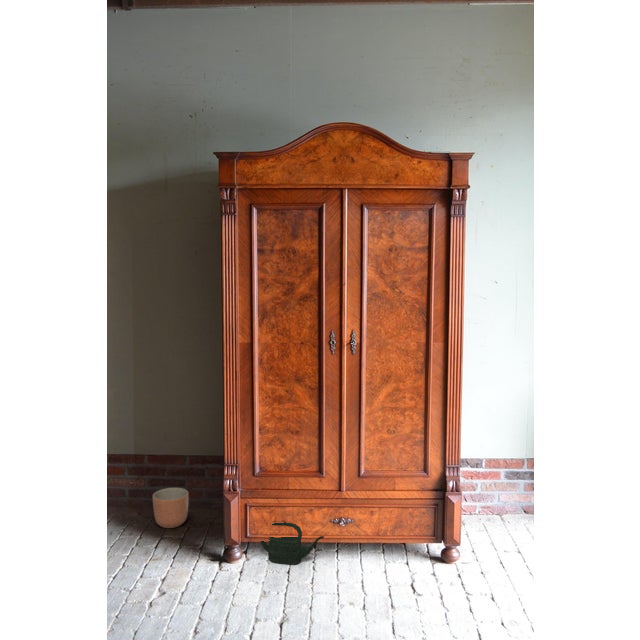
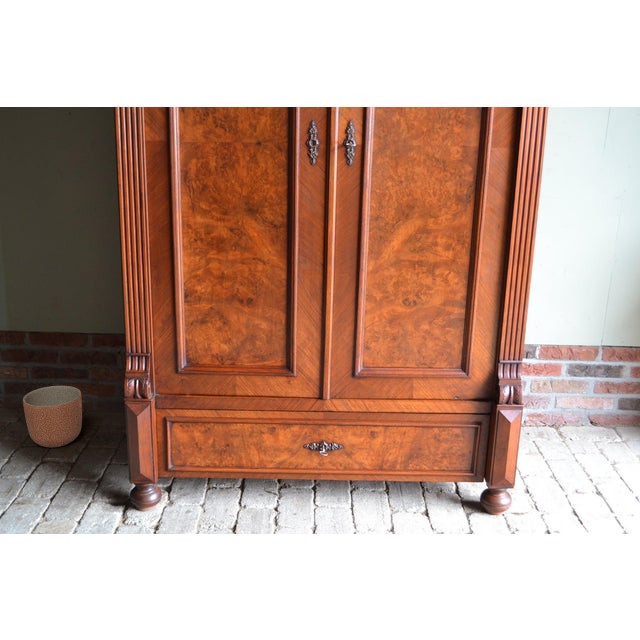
watering can: present [261,522,324,565] -> none [188,445,294,512]

